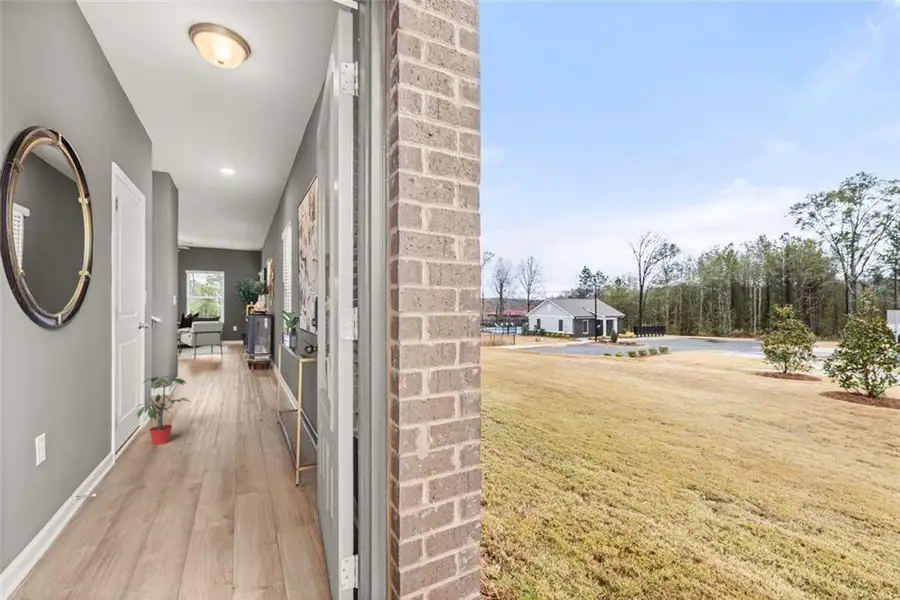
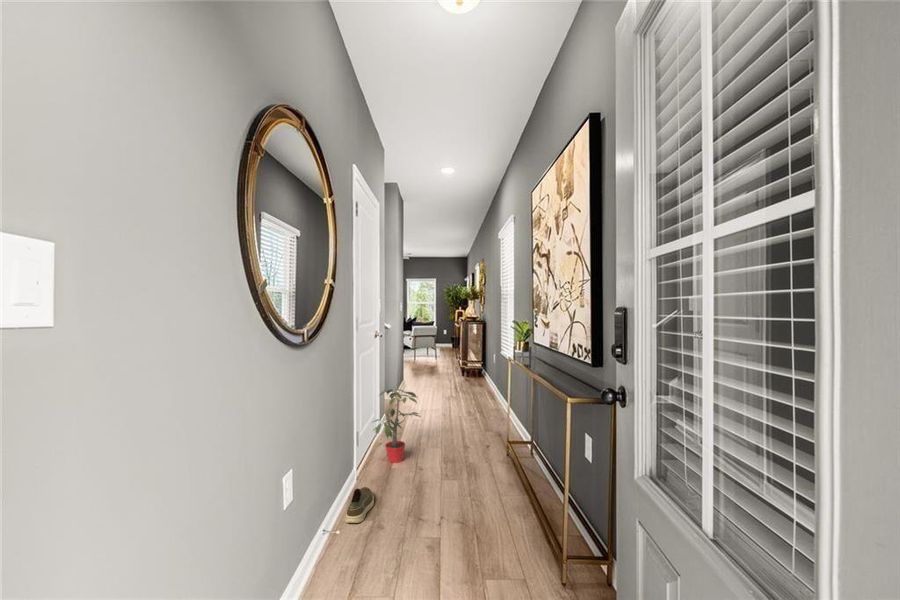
shoe: none [102,461,135,490] -> present [345,487,374,523]

